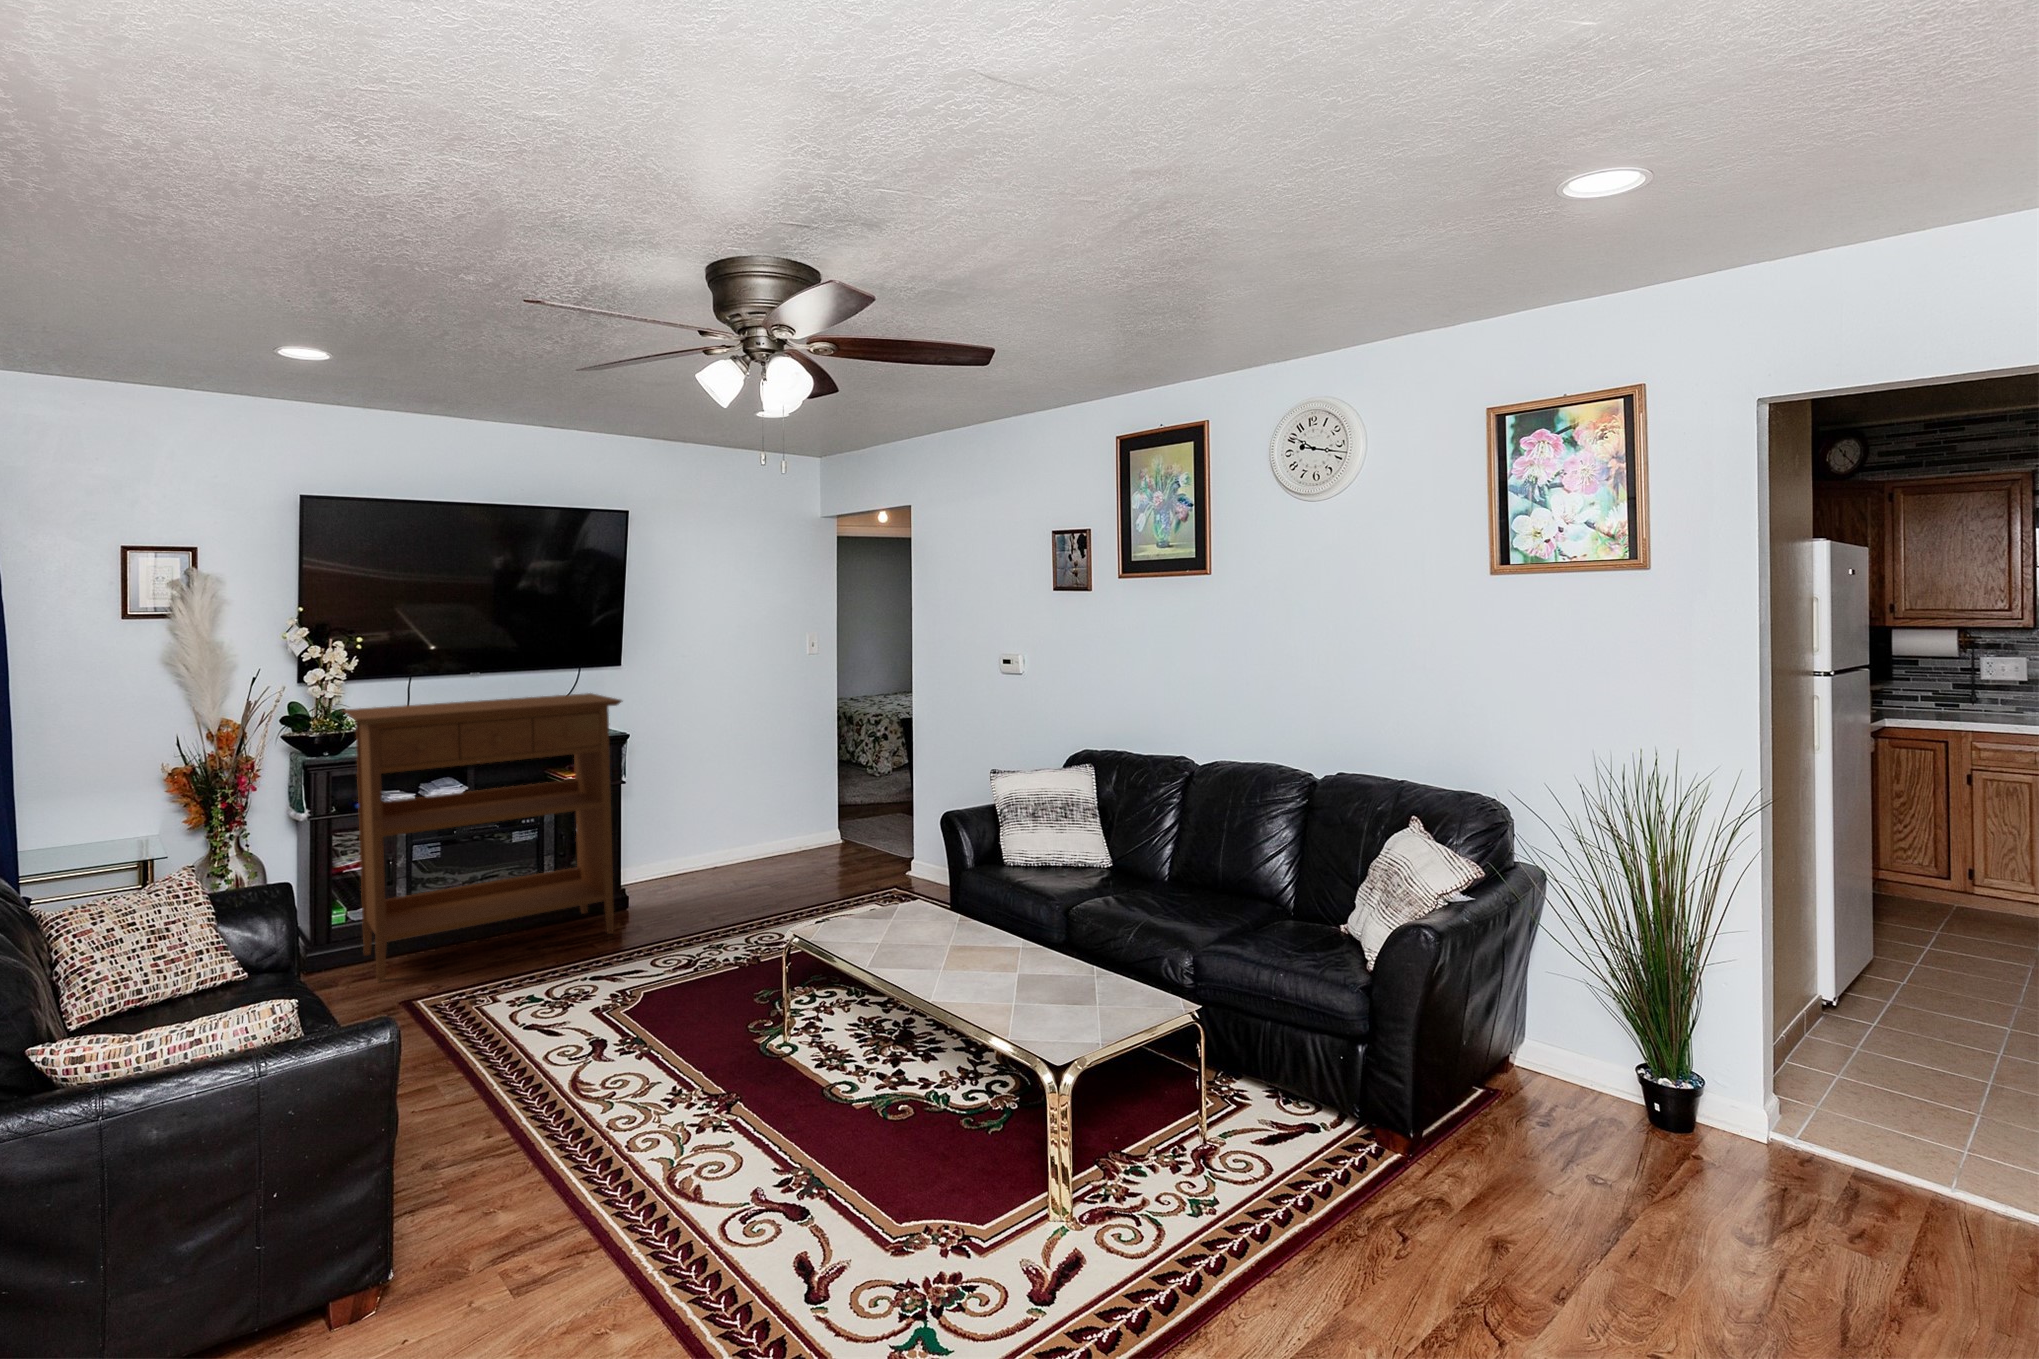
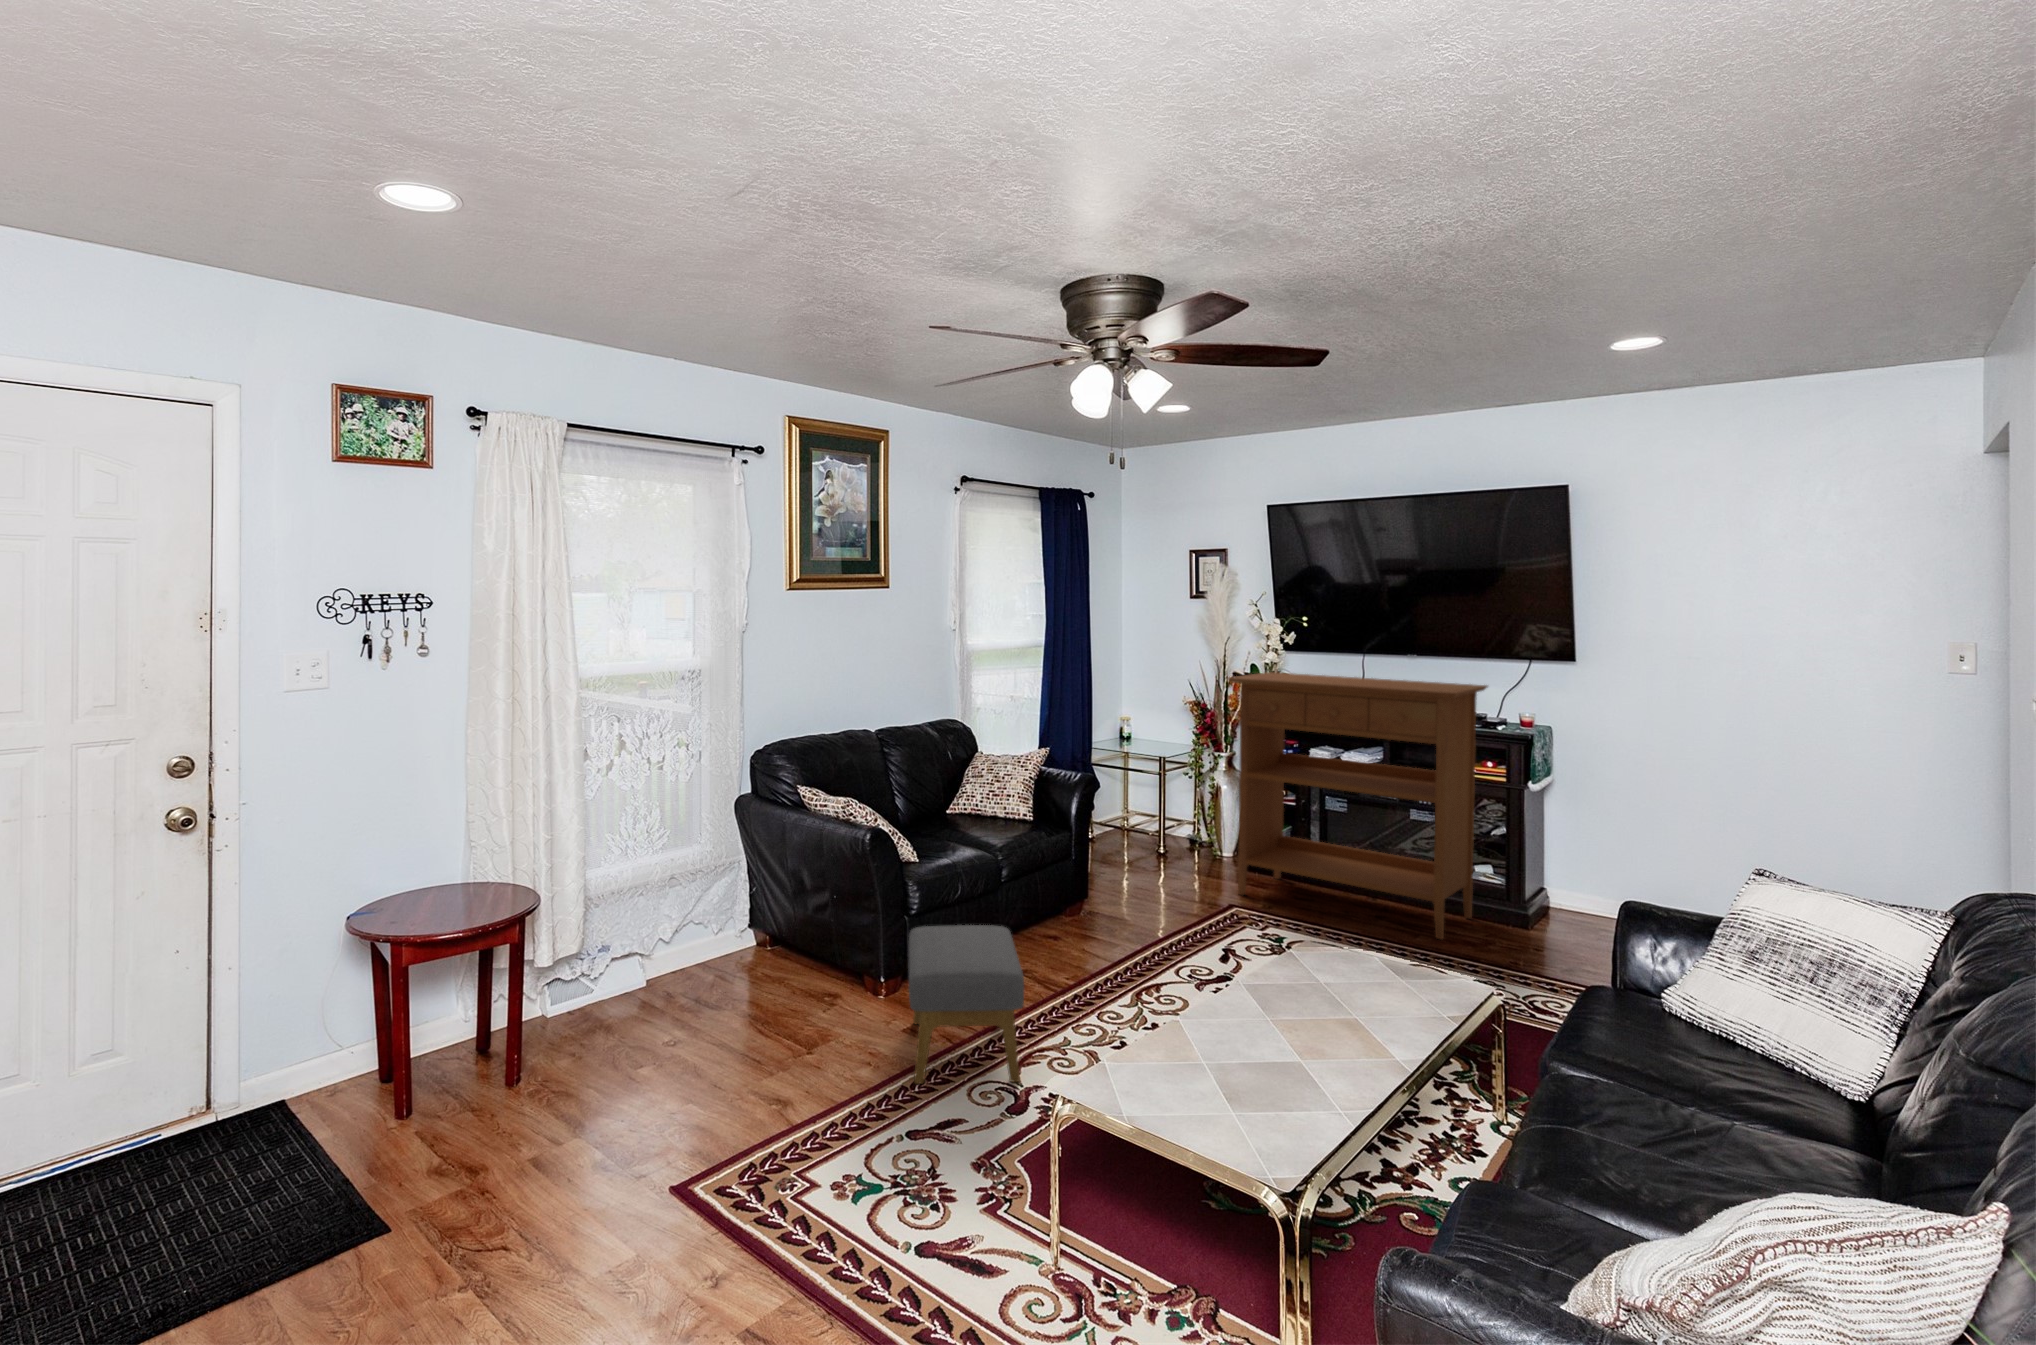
footstool: none [462,1065,715,1290] -> present [909,925,1024,1084]

